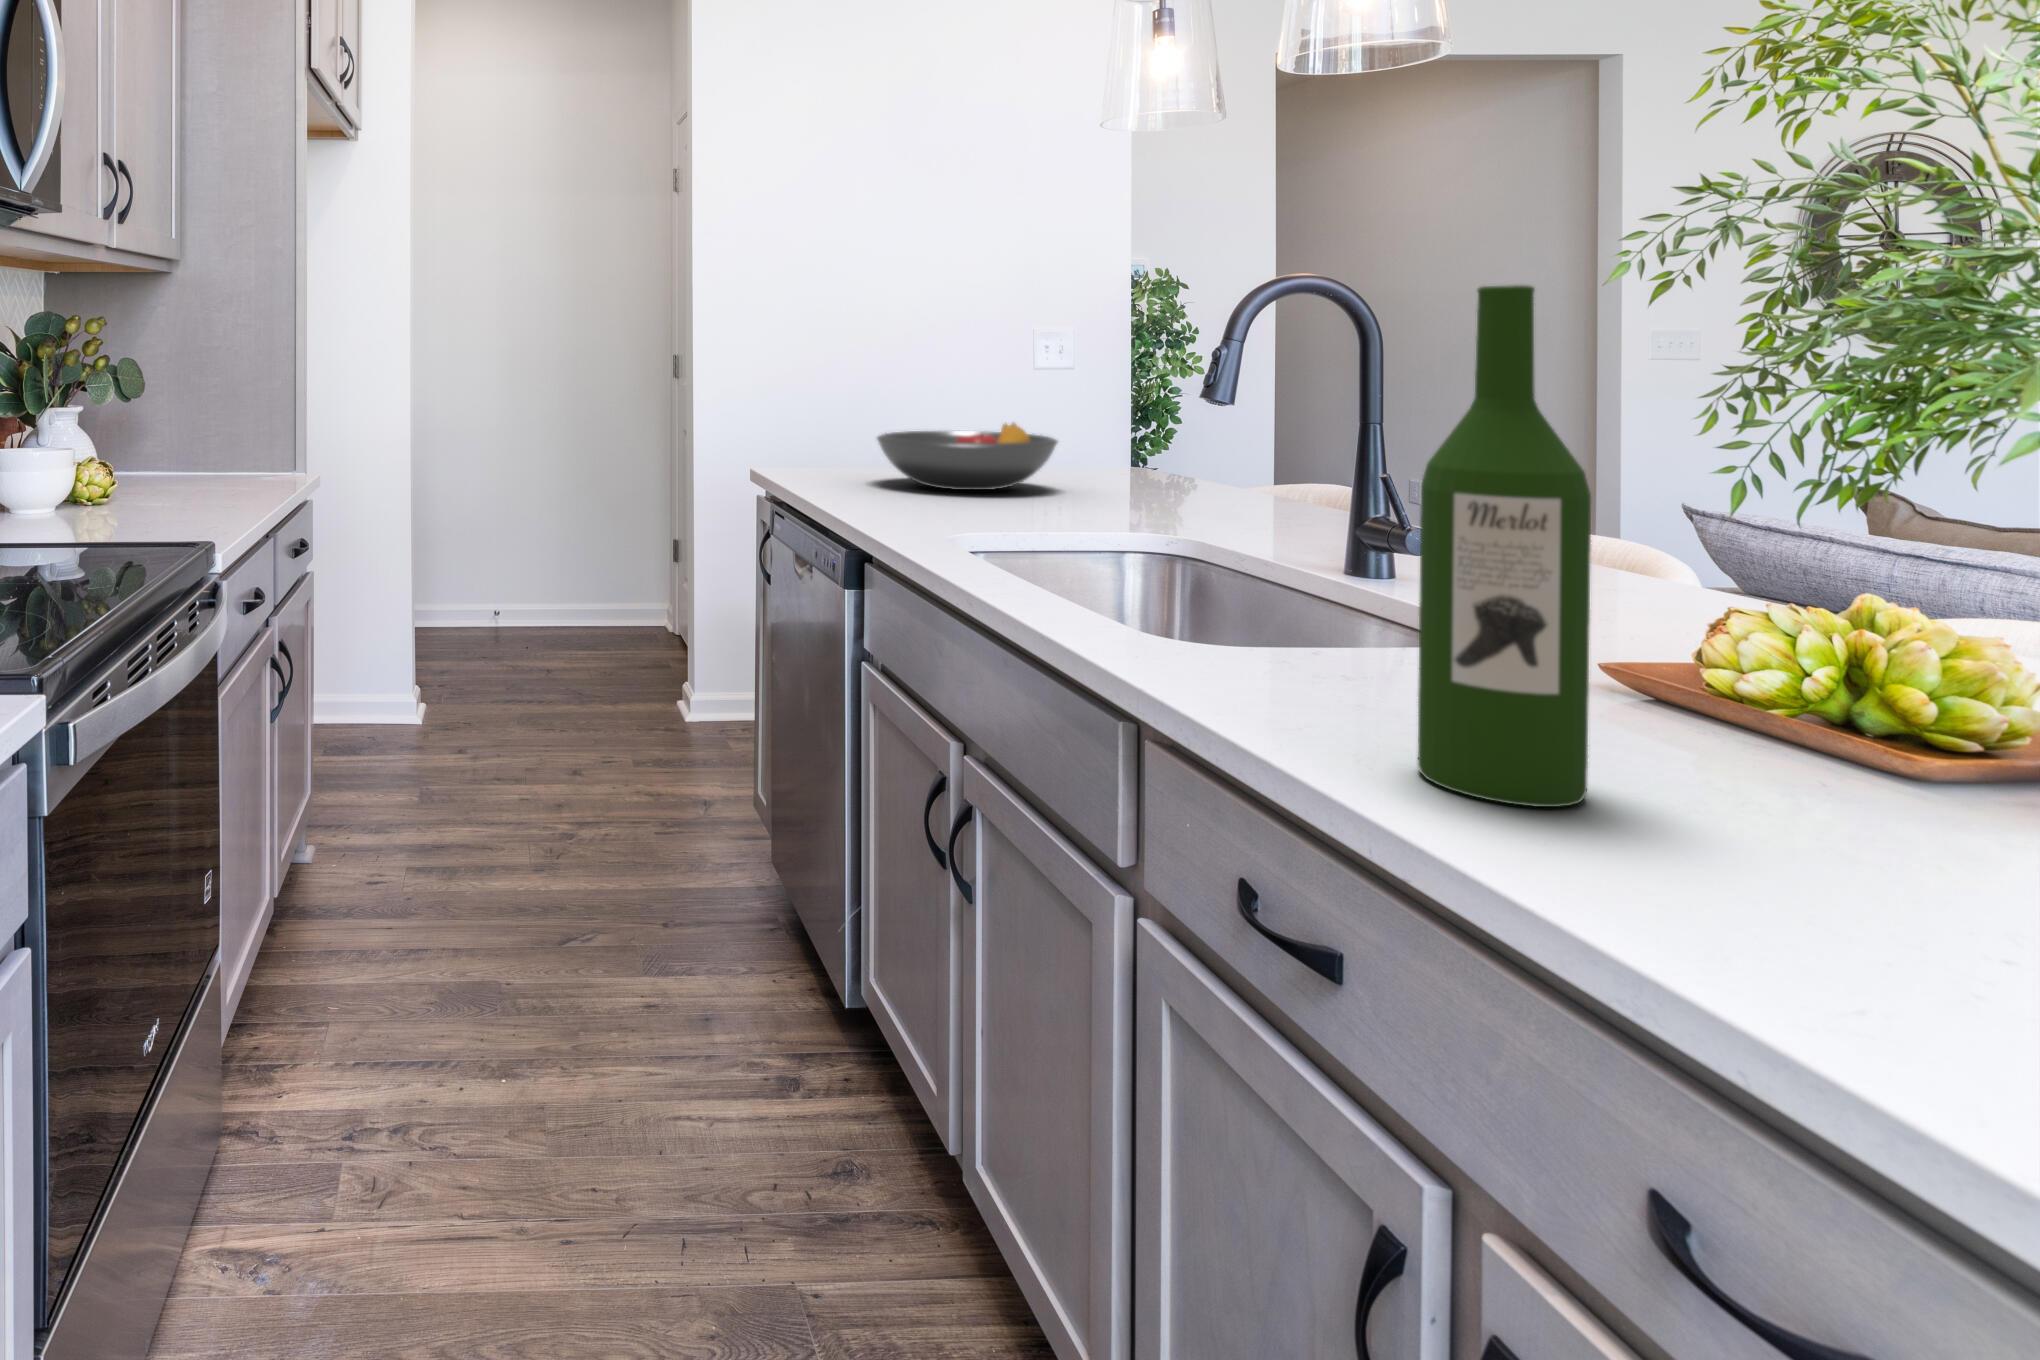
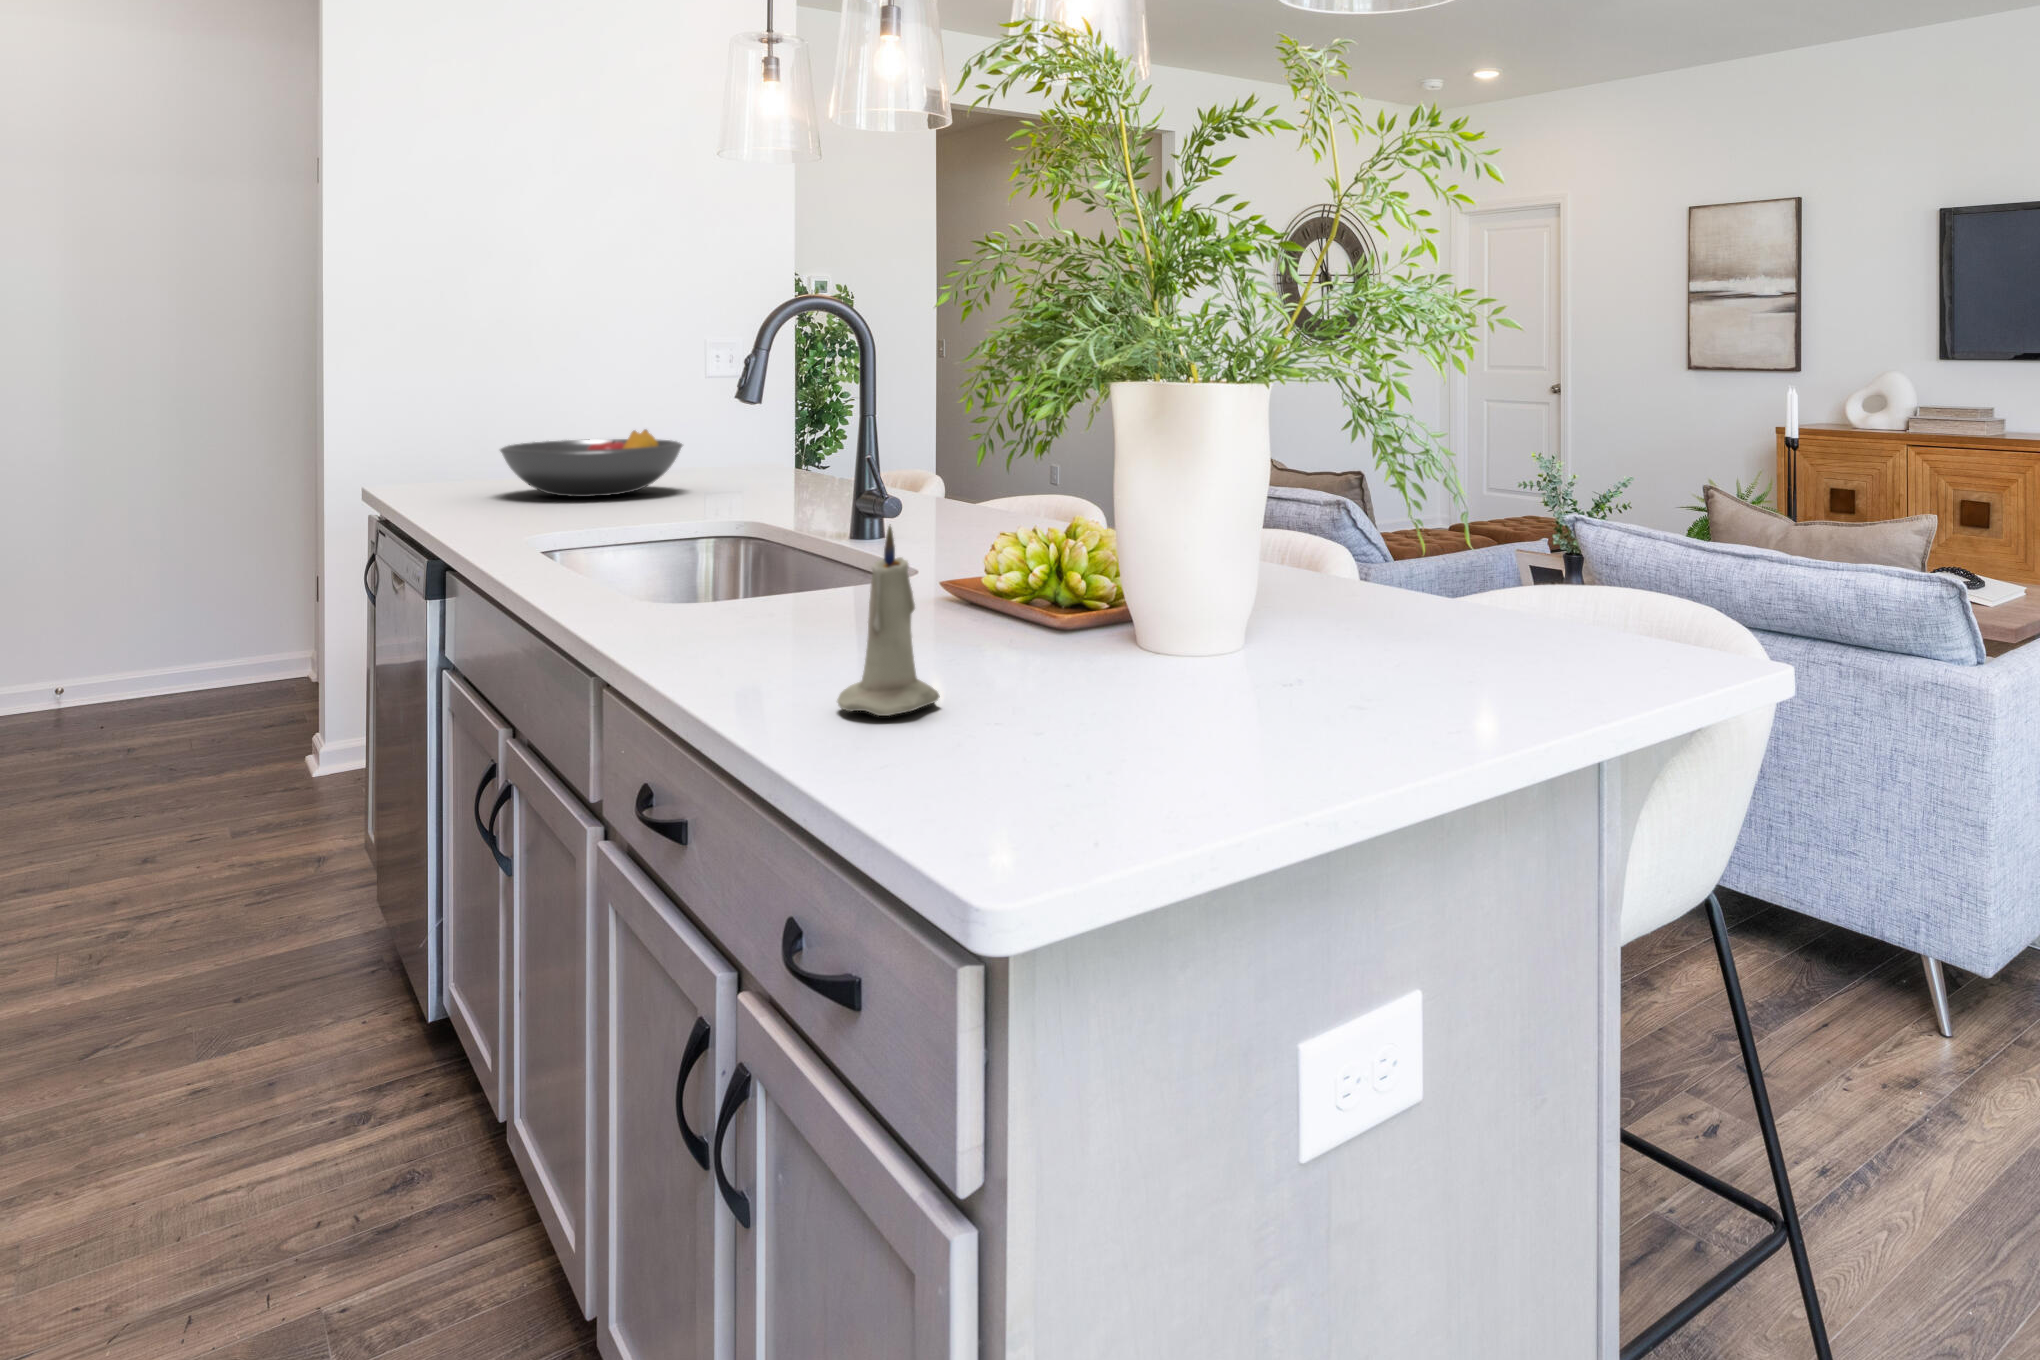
wine bottle: present [1418,285,1591,807] -> none [745,313,846,678]
candle: none [1675,613,1887,928] -> present [837,526,940,716]

